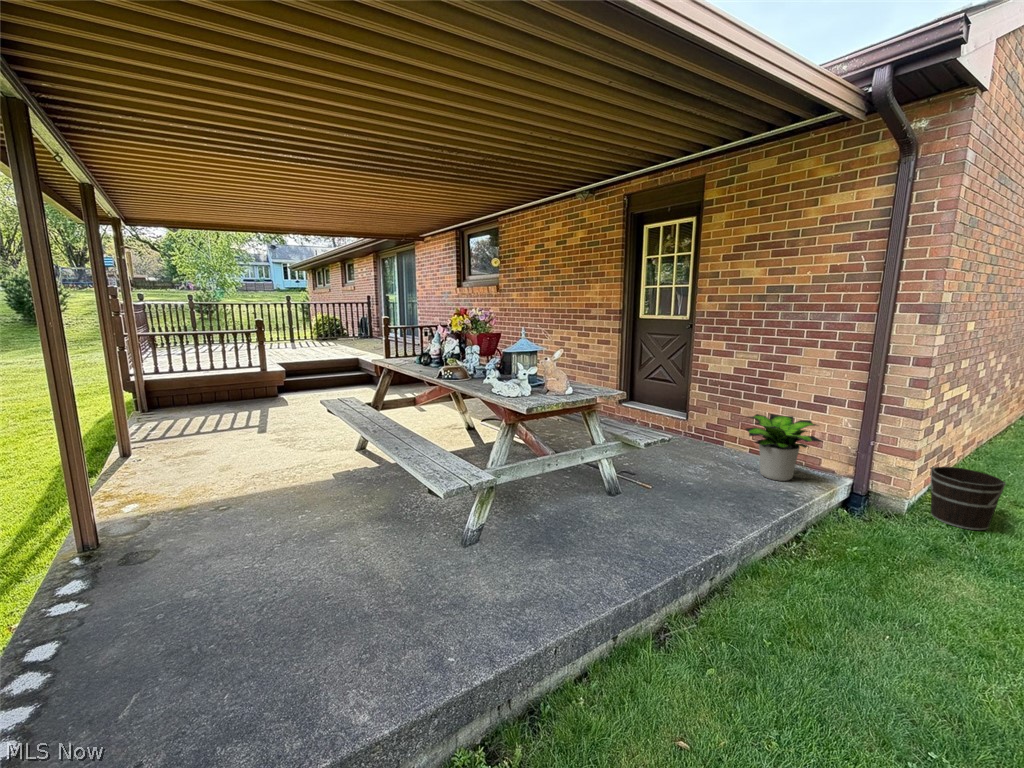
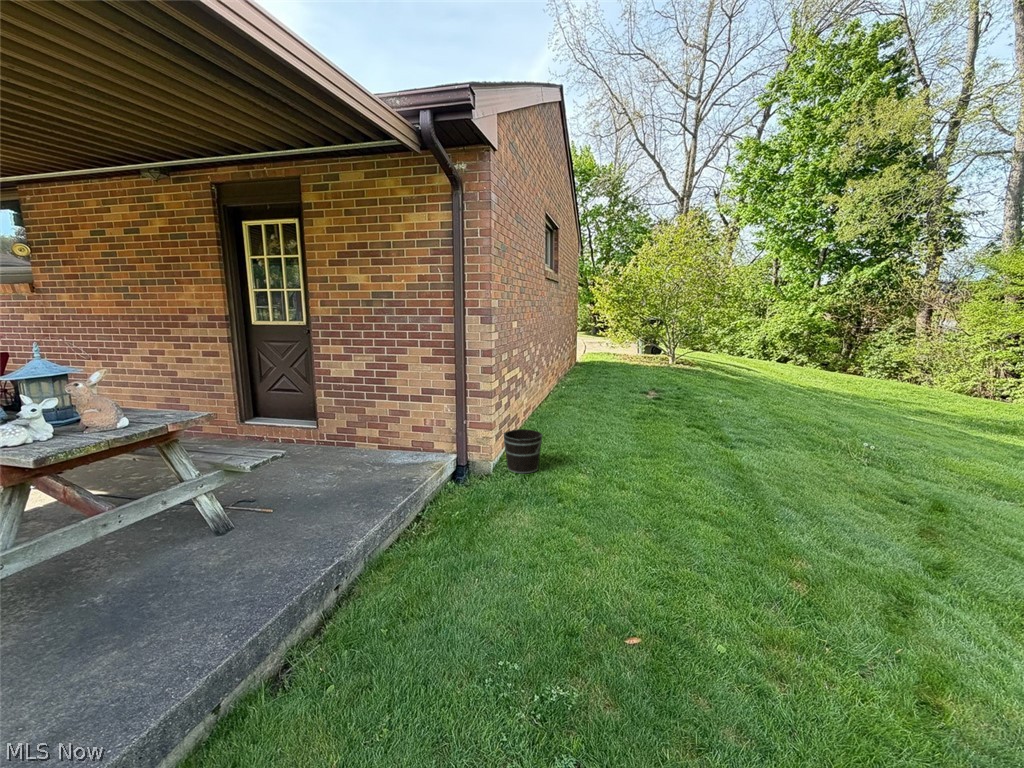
potted plant: present [746,414,822,481] -> none [366,409,431,470]

